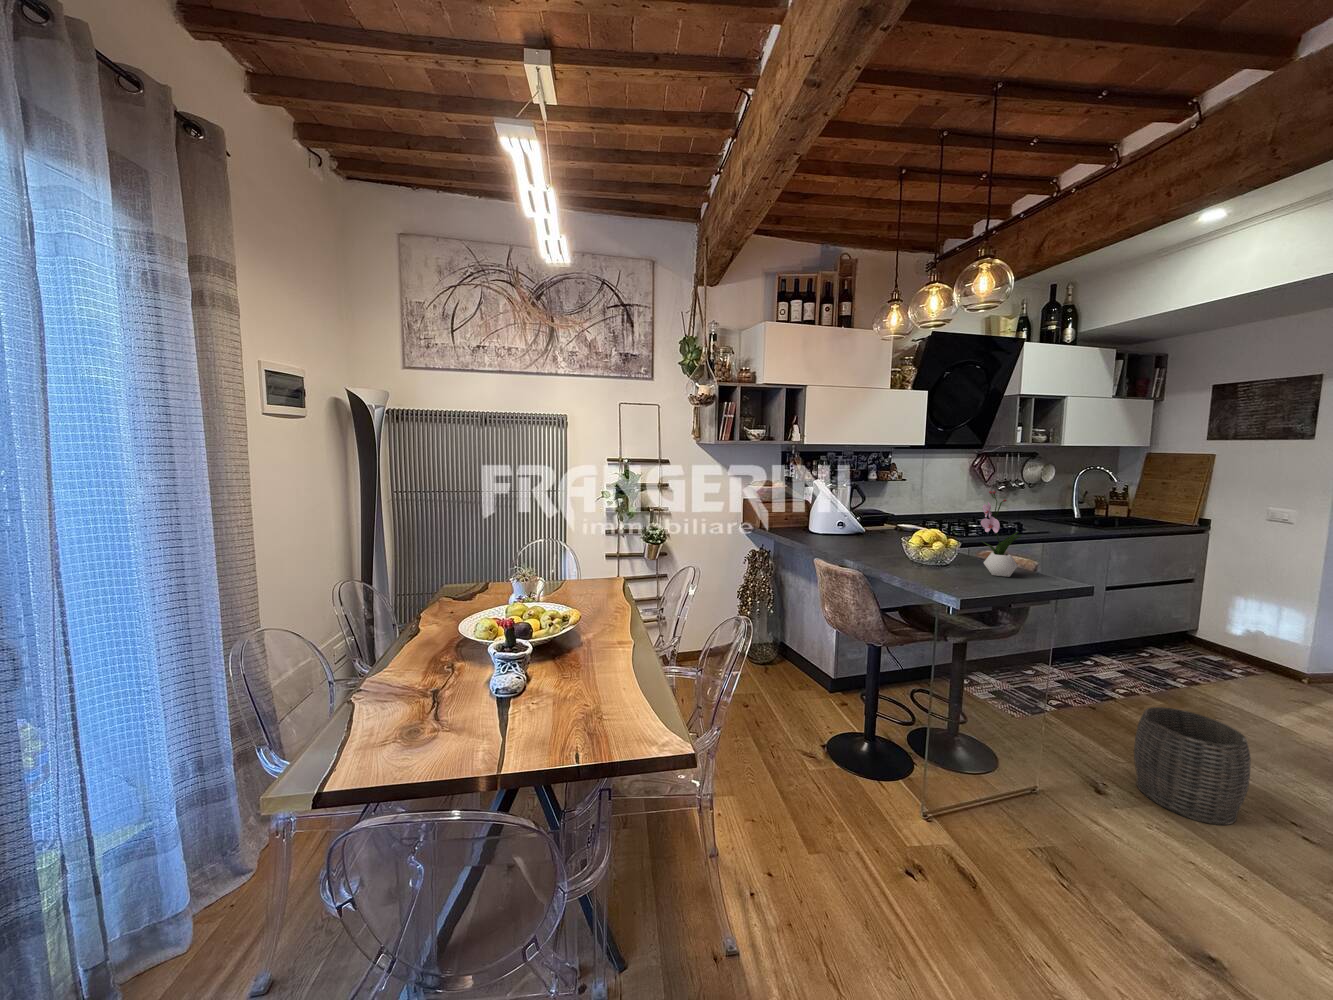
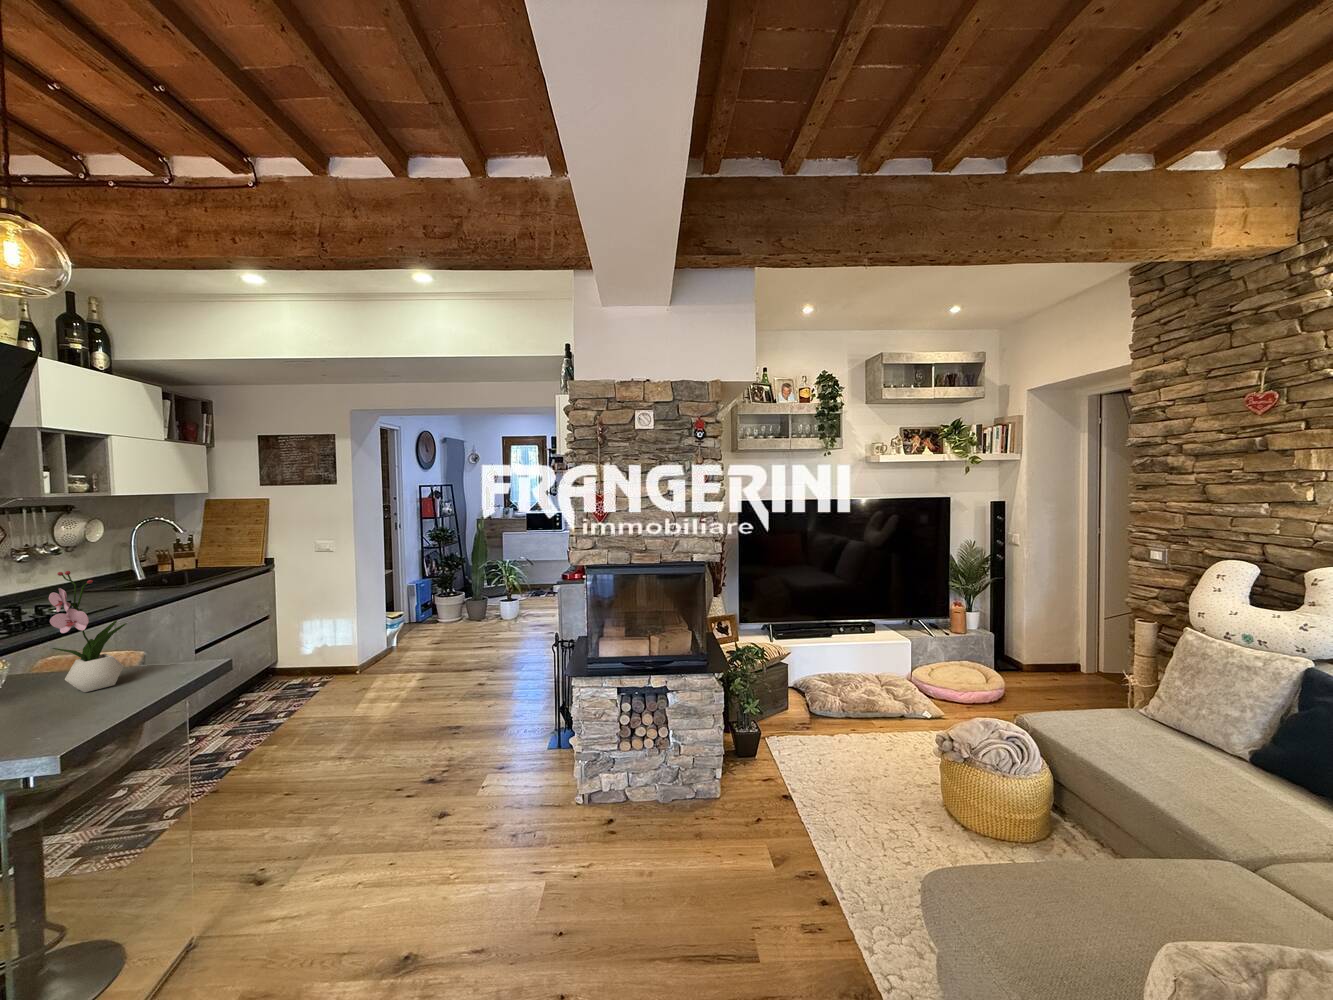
woven basket: present [1134,707,1251,825] -> none [277,737,366,847]

